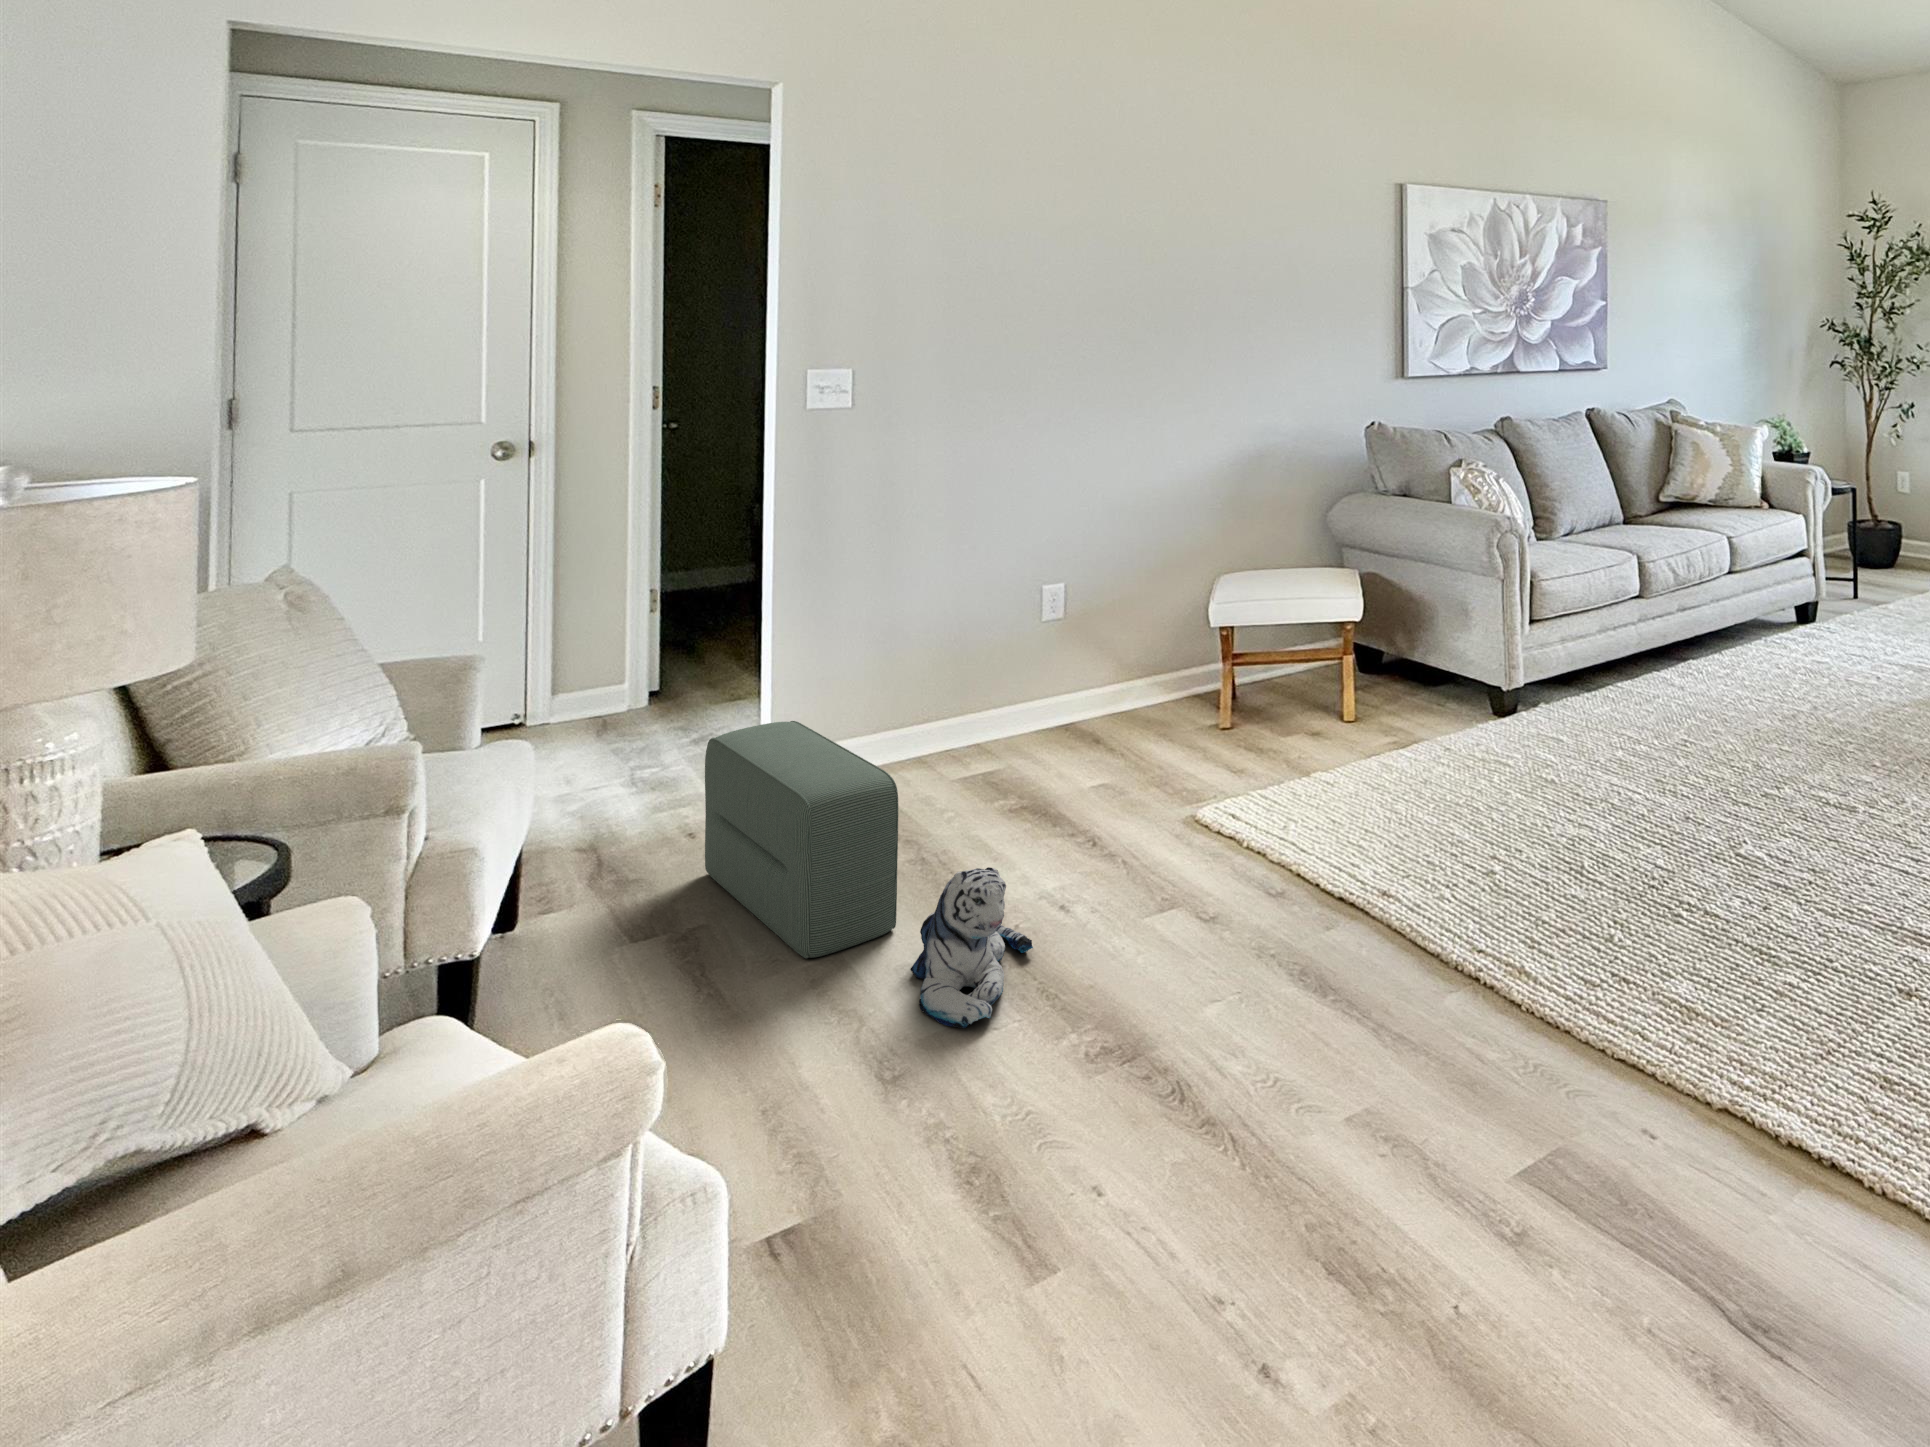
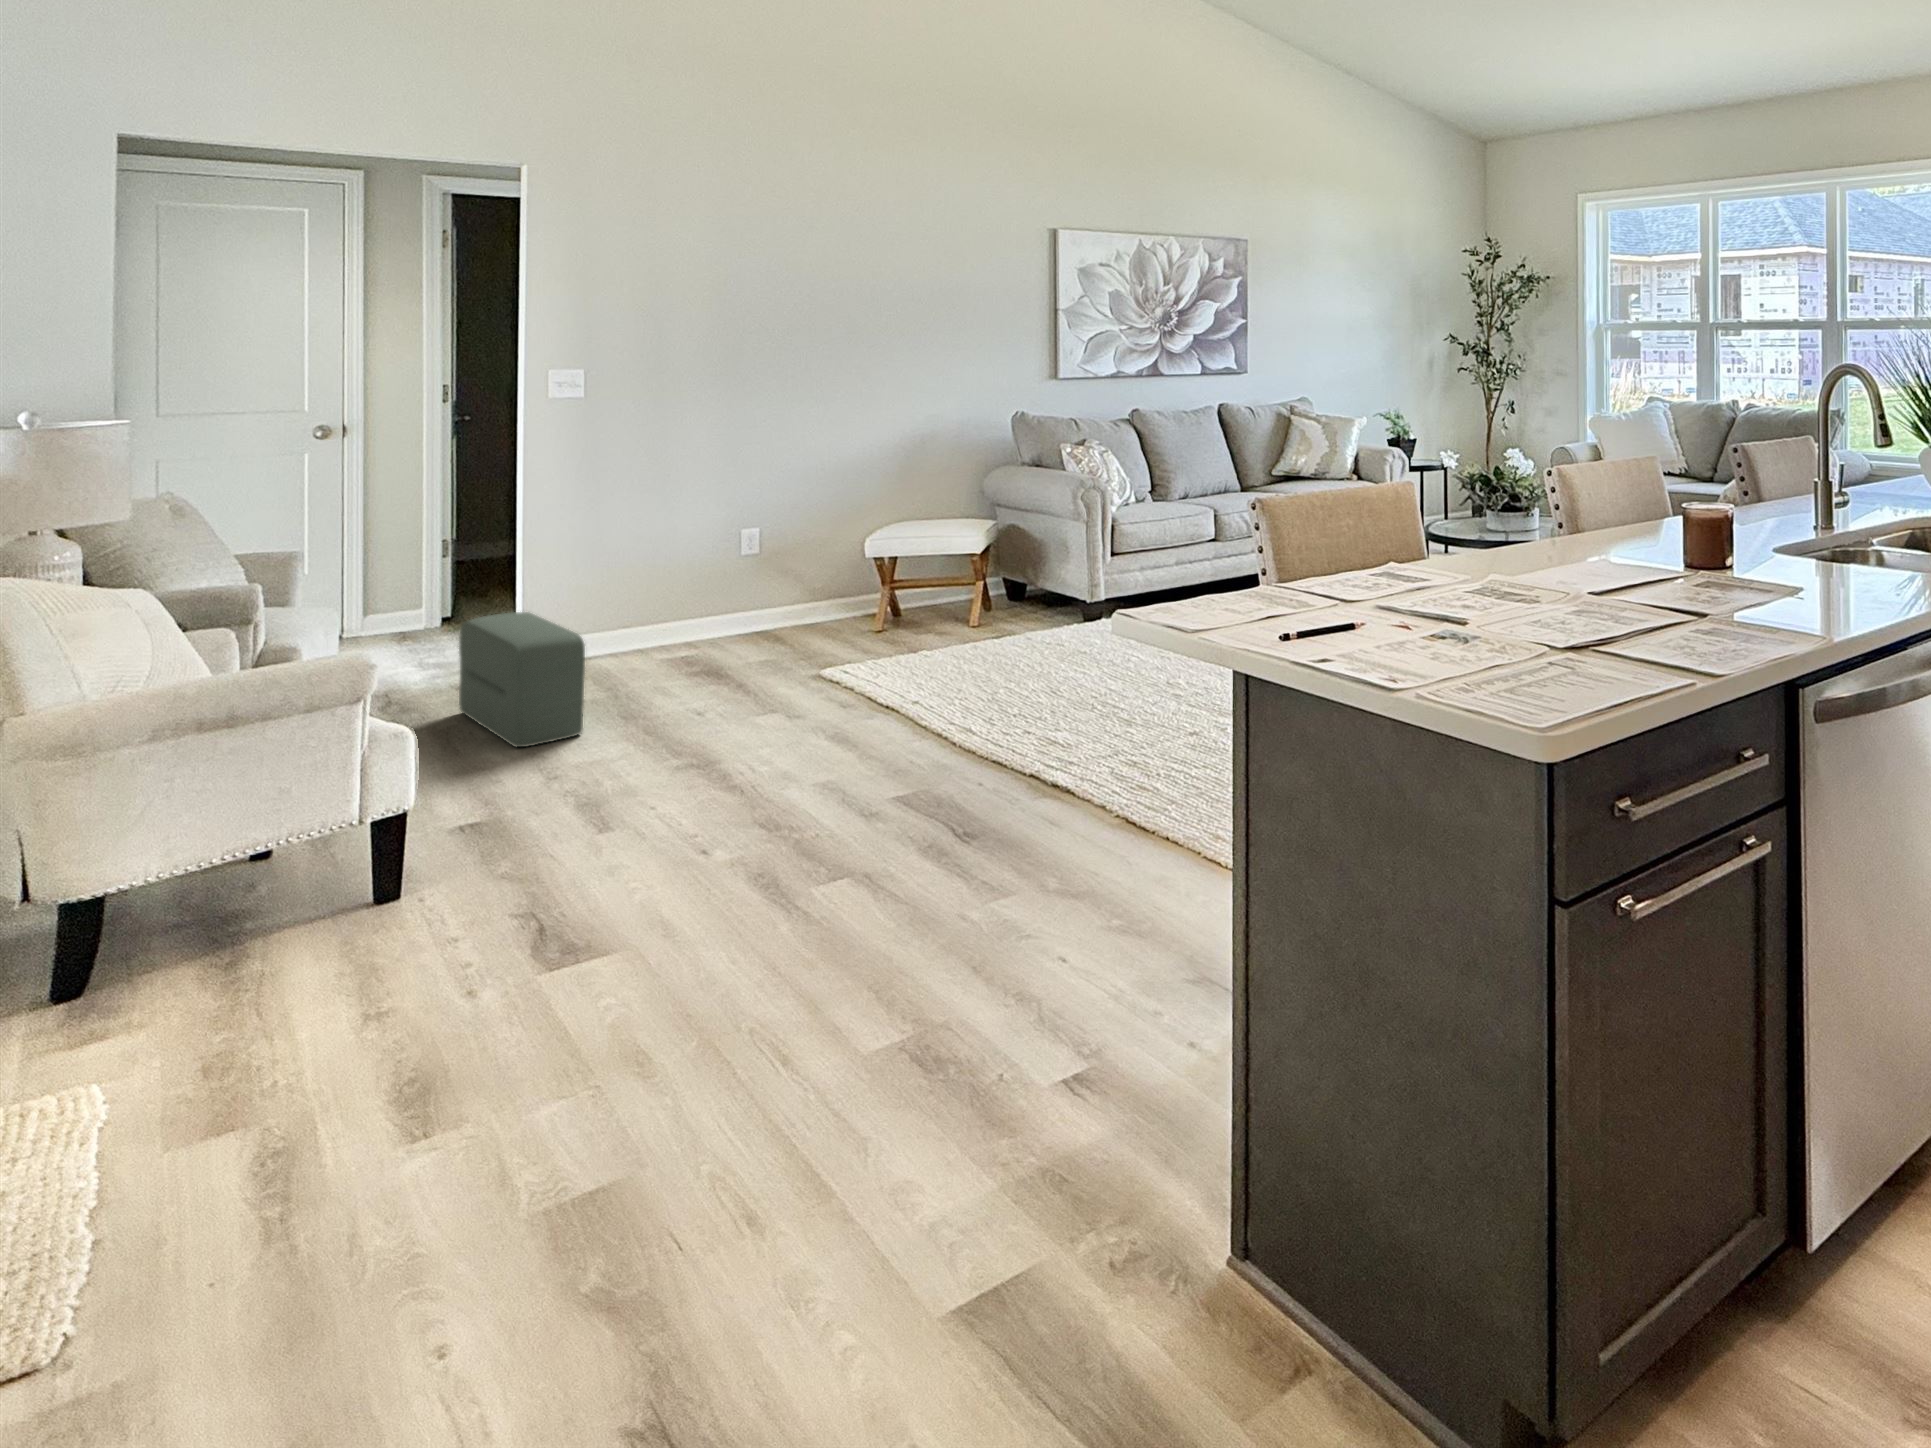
plush toy: present [910,867,1033,1028] -> none [583,684,669,772]

